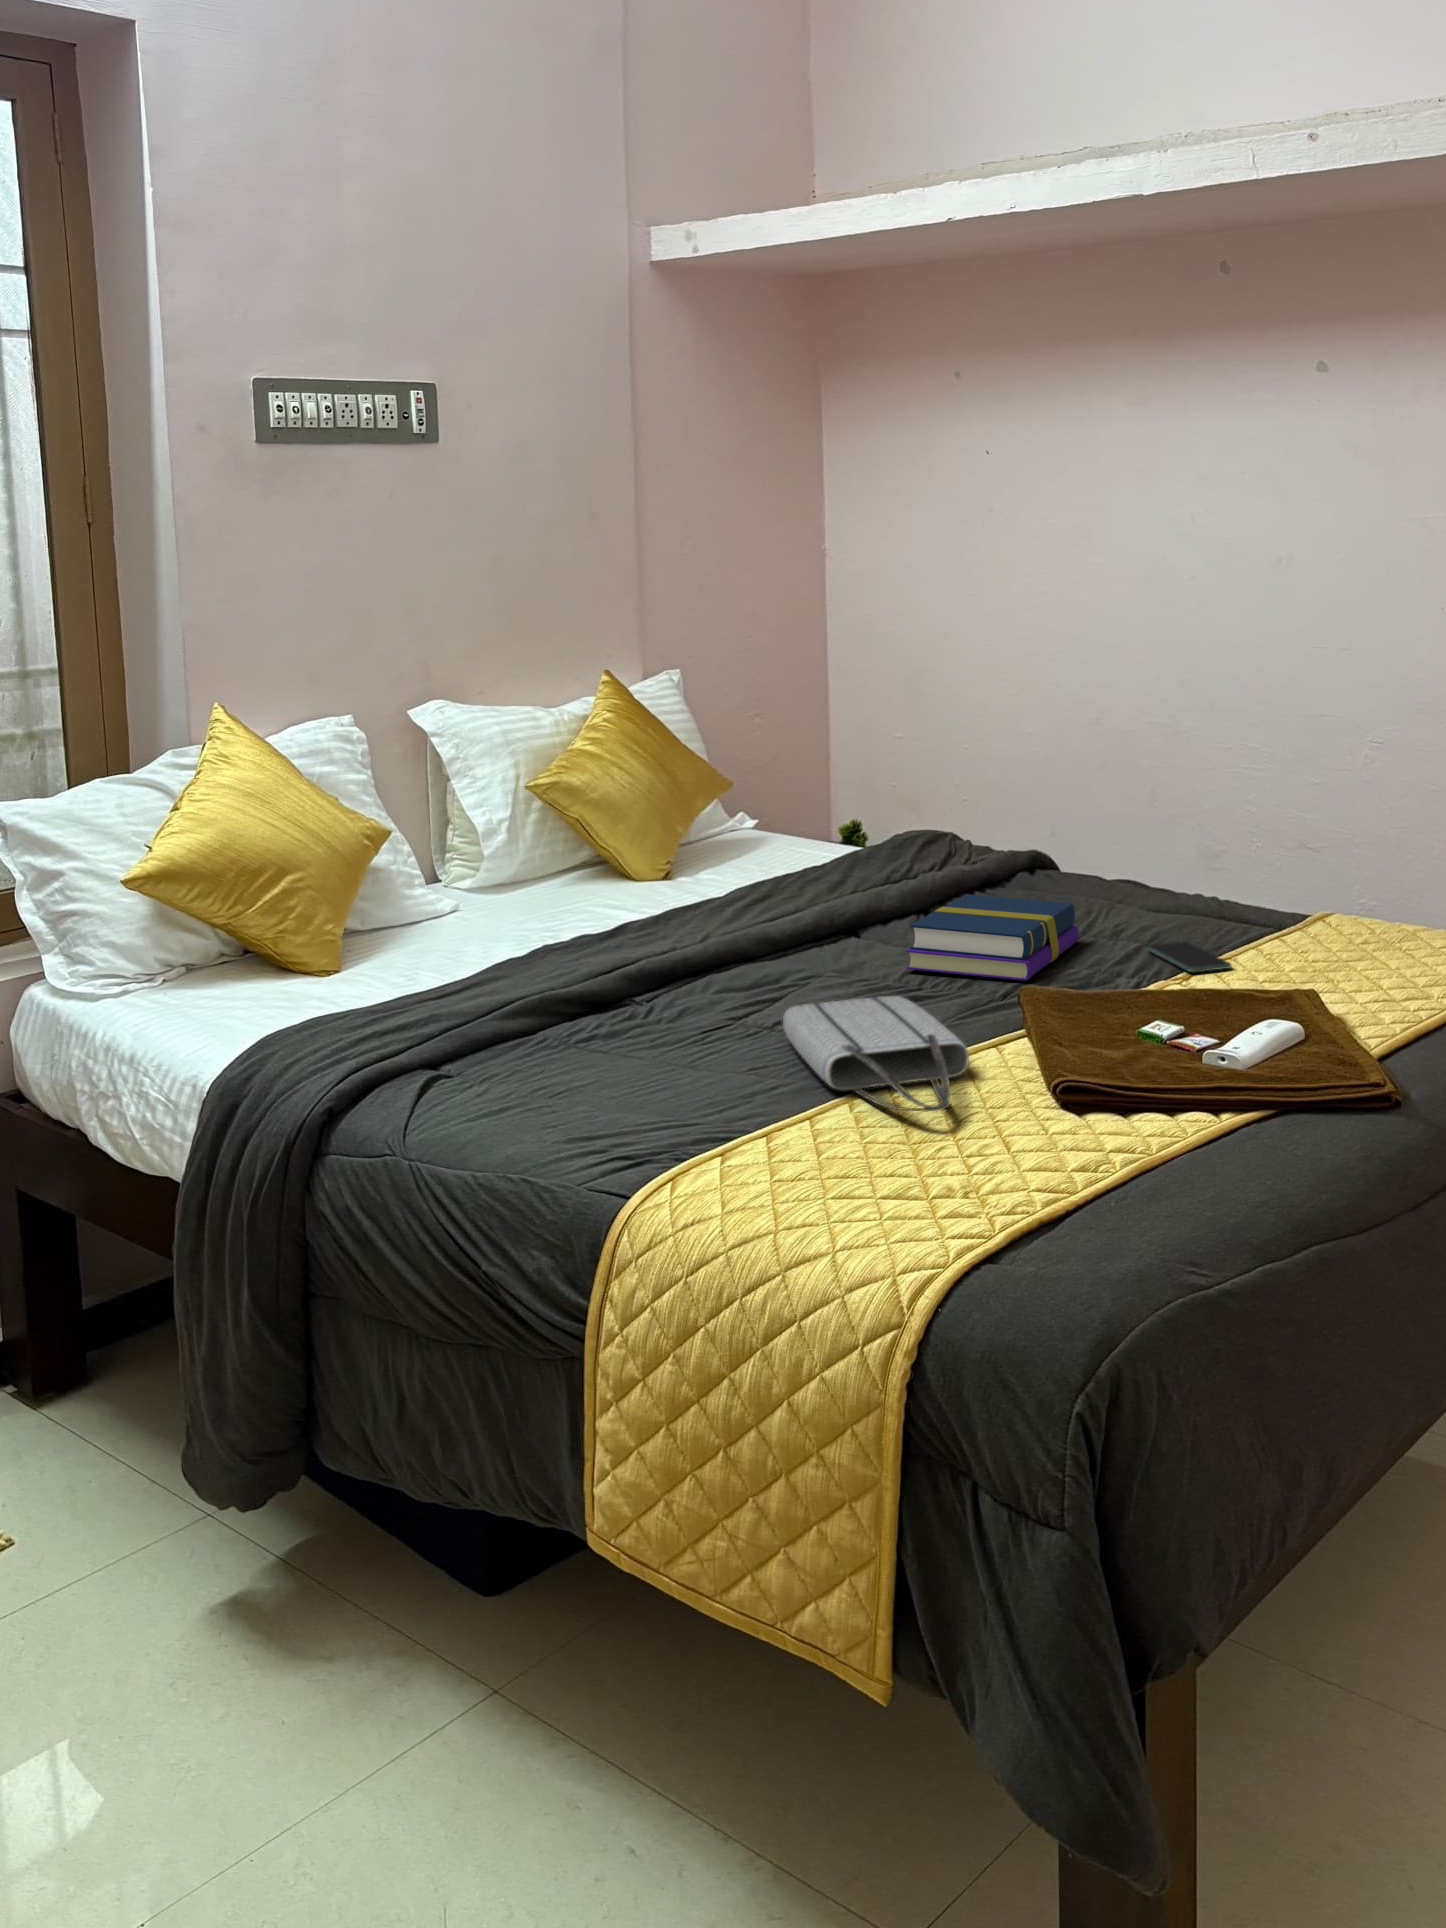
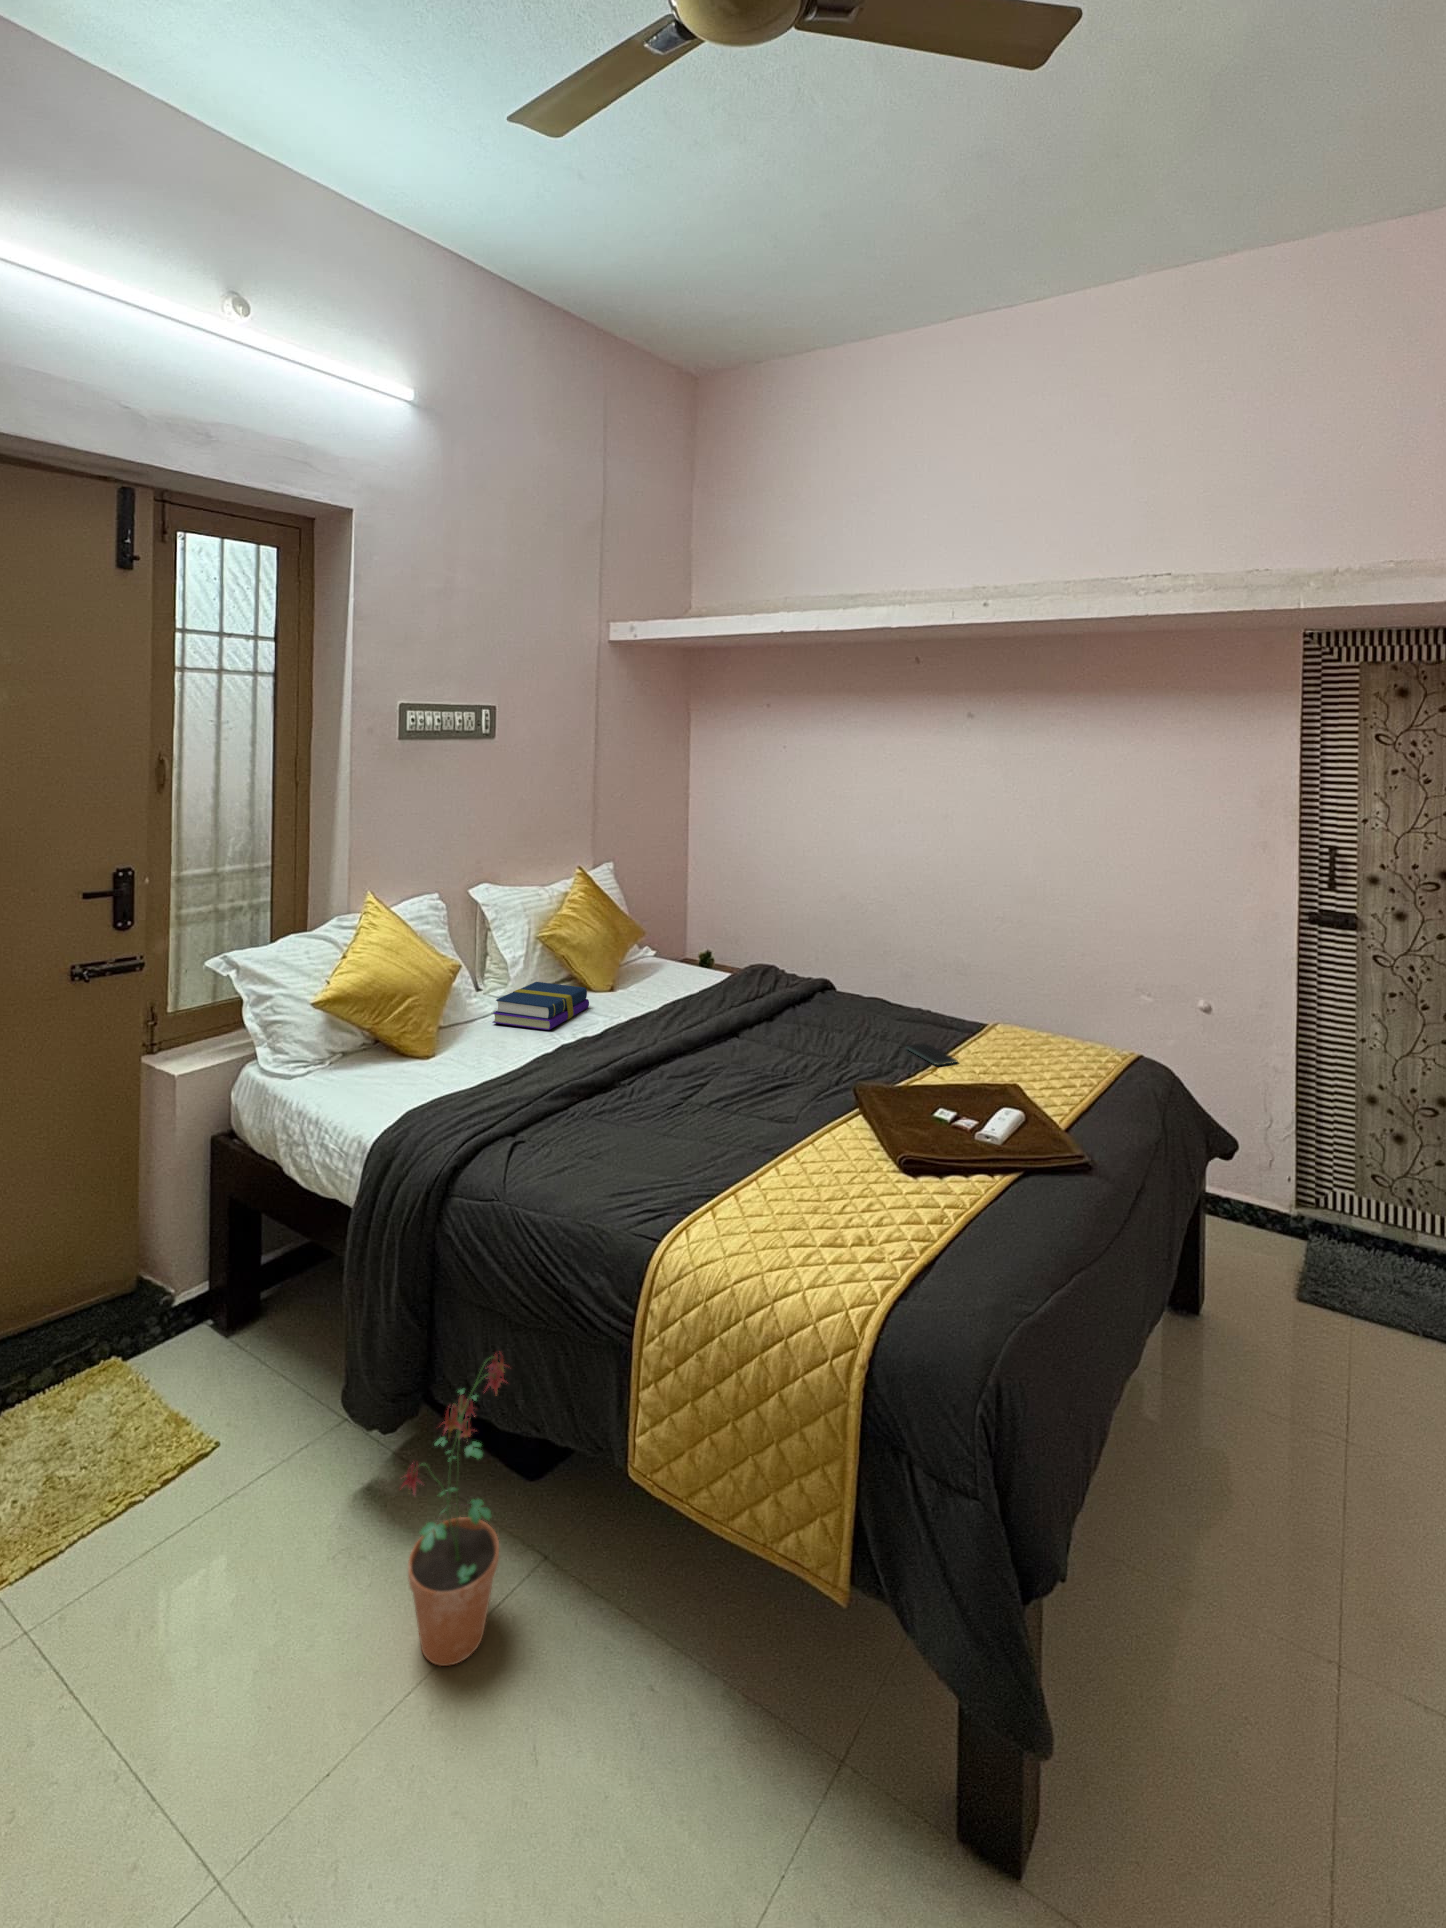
book: present [906,894,1079,980] -> present [493,982,589,1030]
tote bag: present [783,996,969,1111] -> none [720,1086,840,1176]
potted plant: none [243,1372,418,1803] -> present [403,1354,508,1666]

